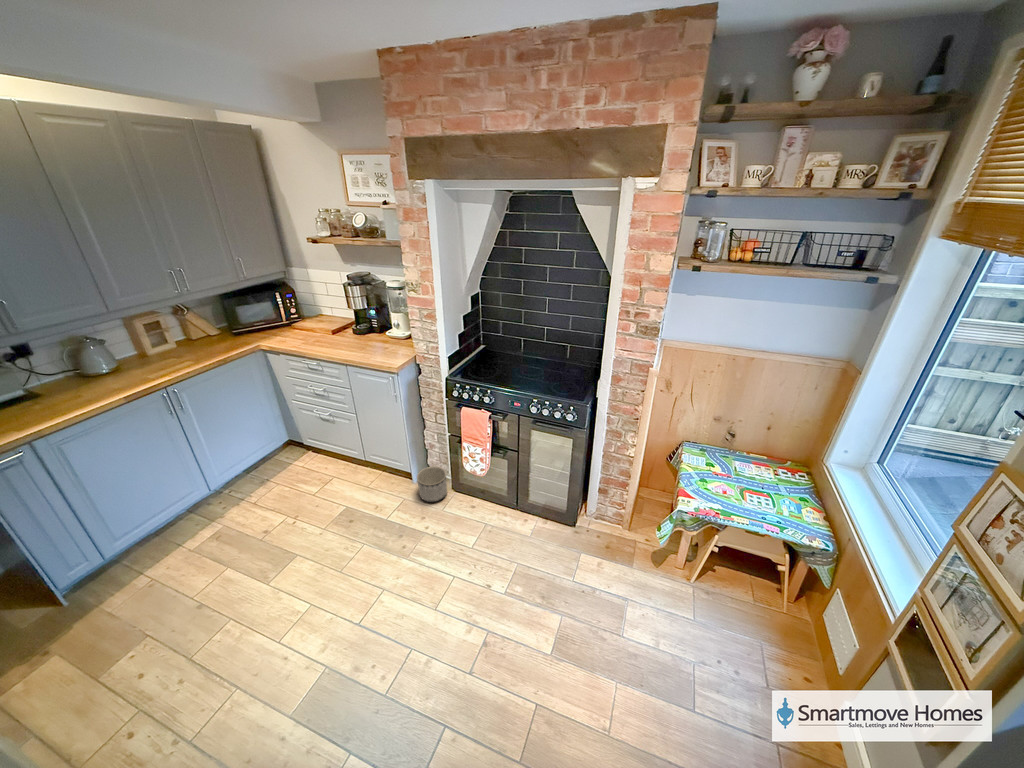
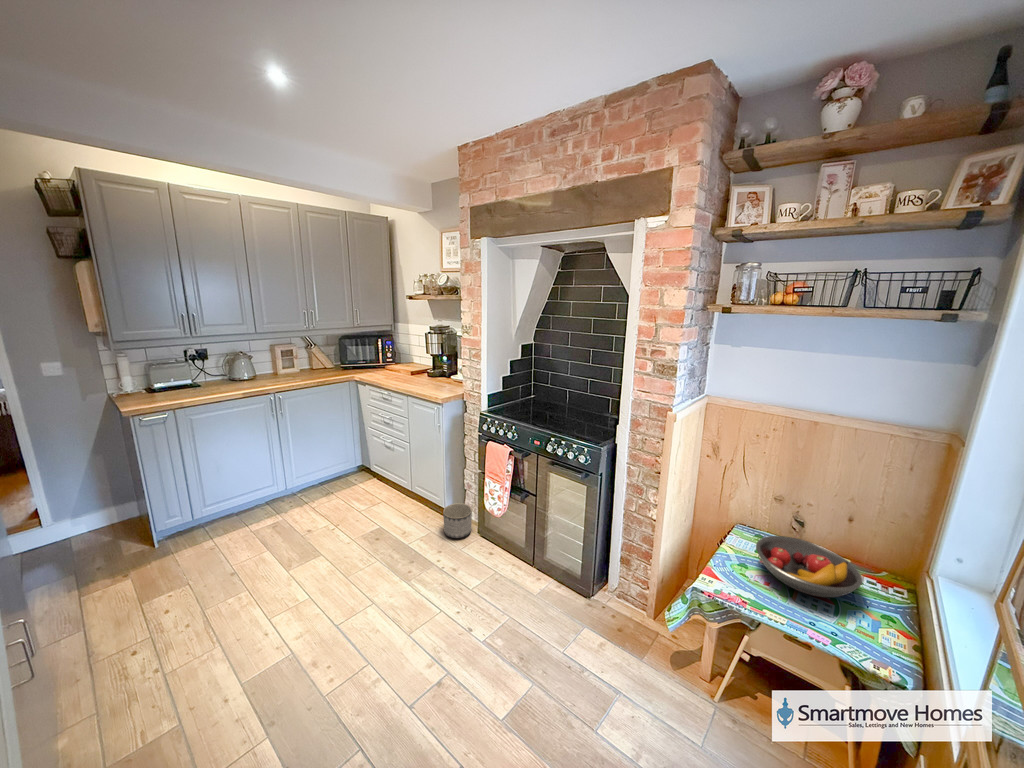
fruit bowl: none [713,451,786,495] -> present [756,536,862,597]

